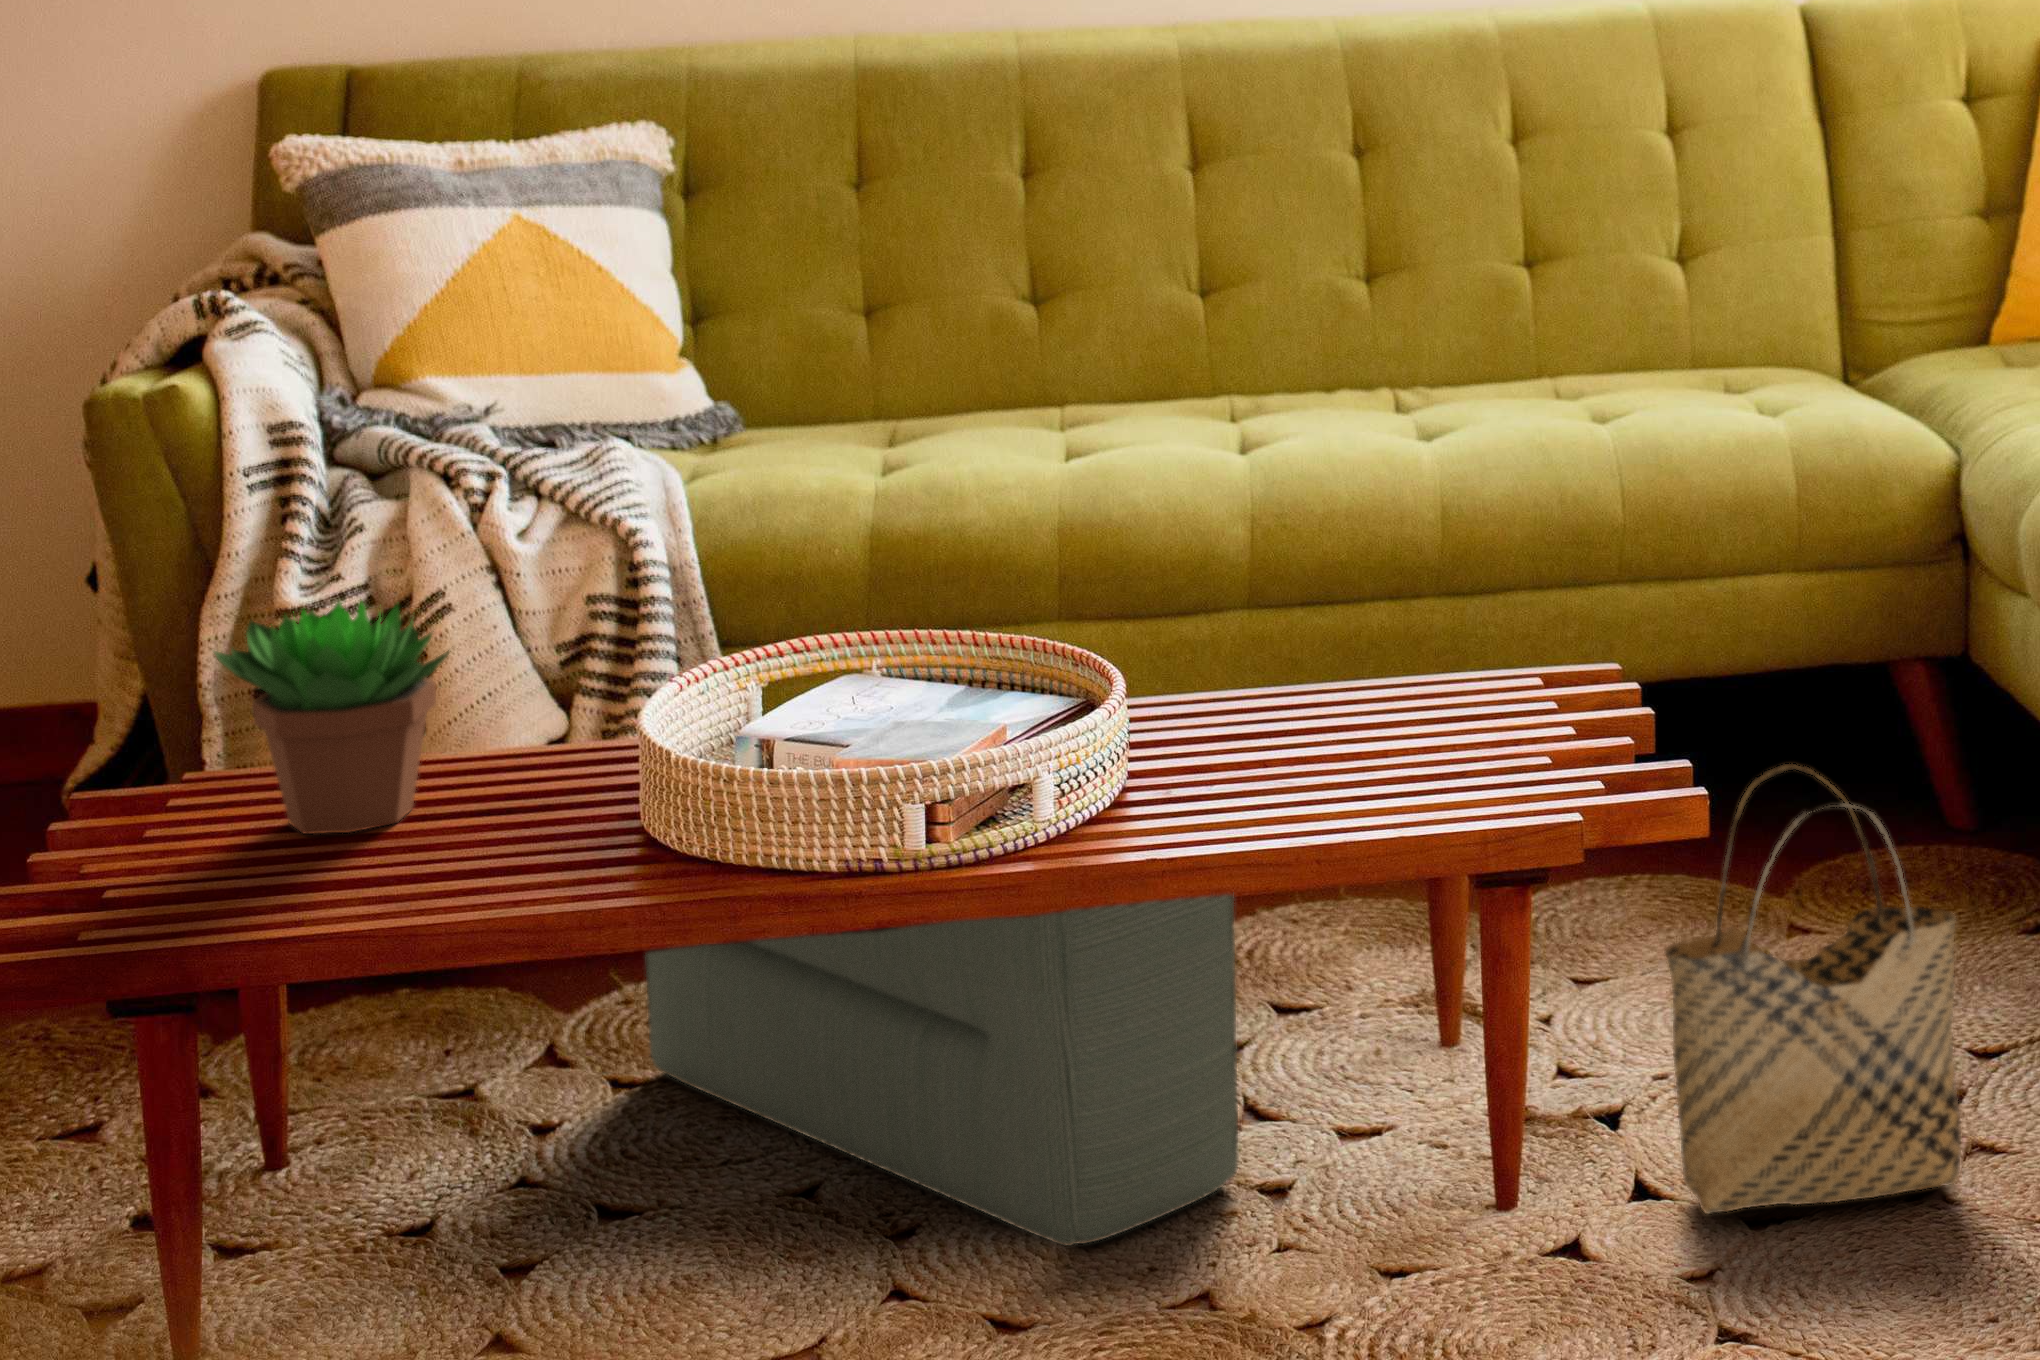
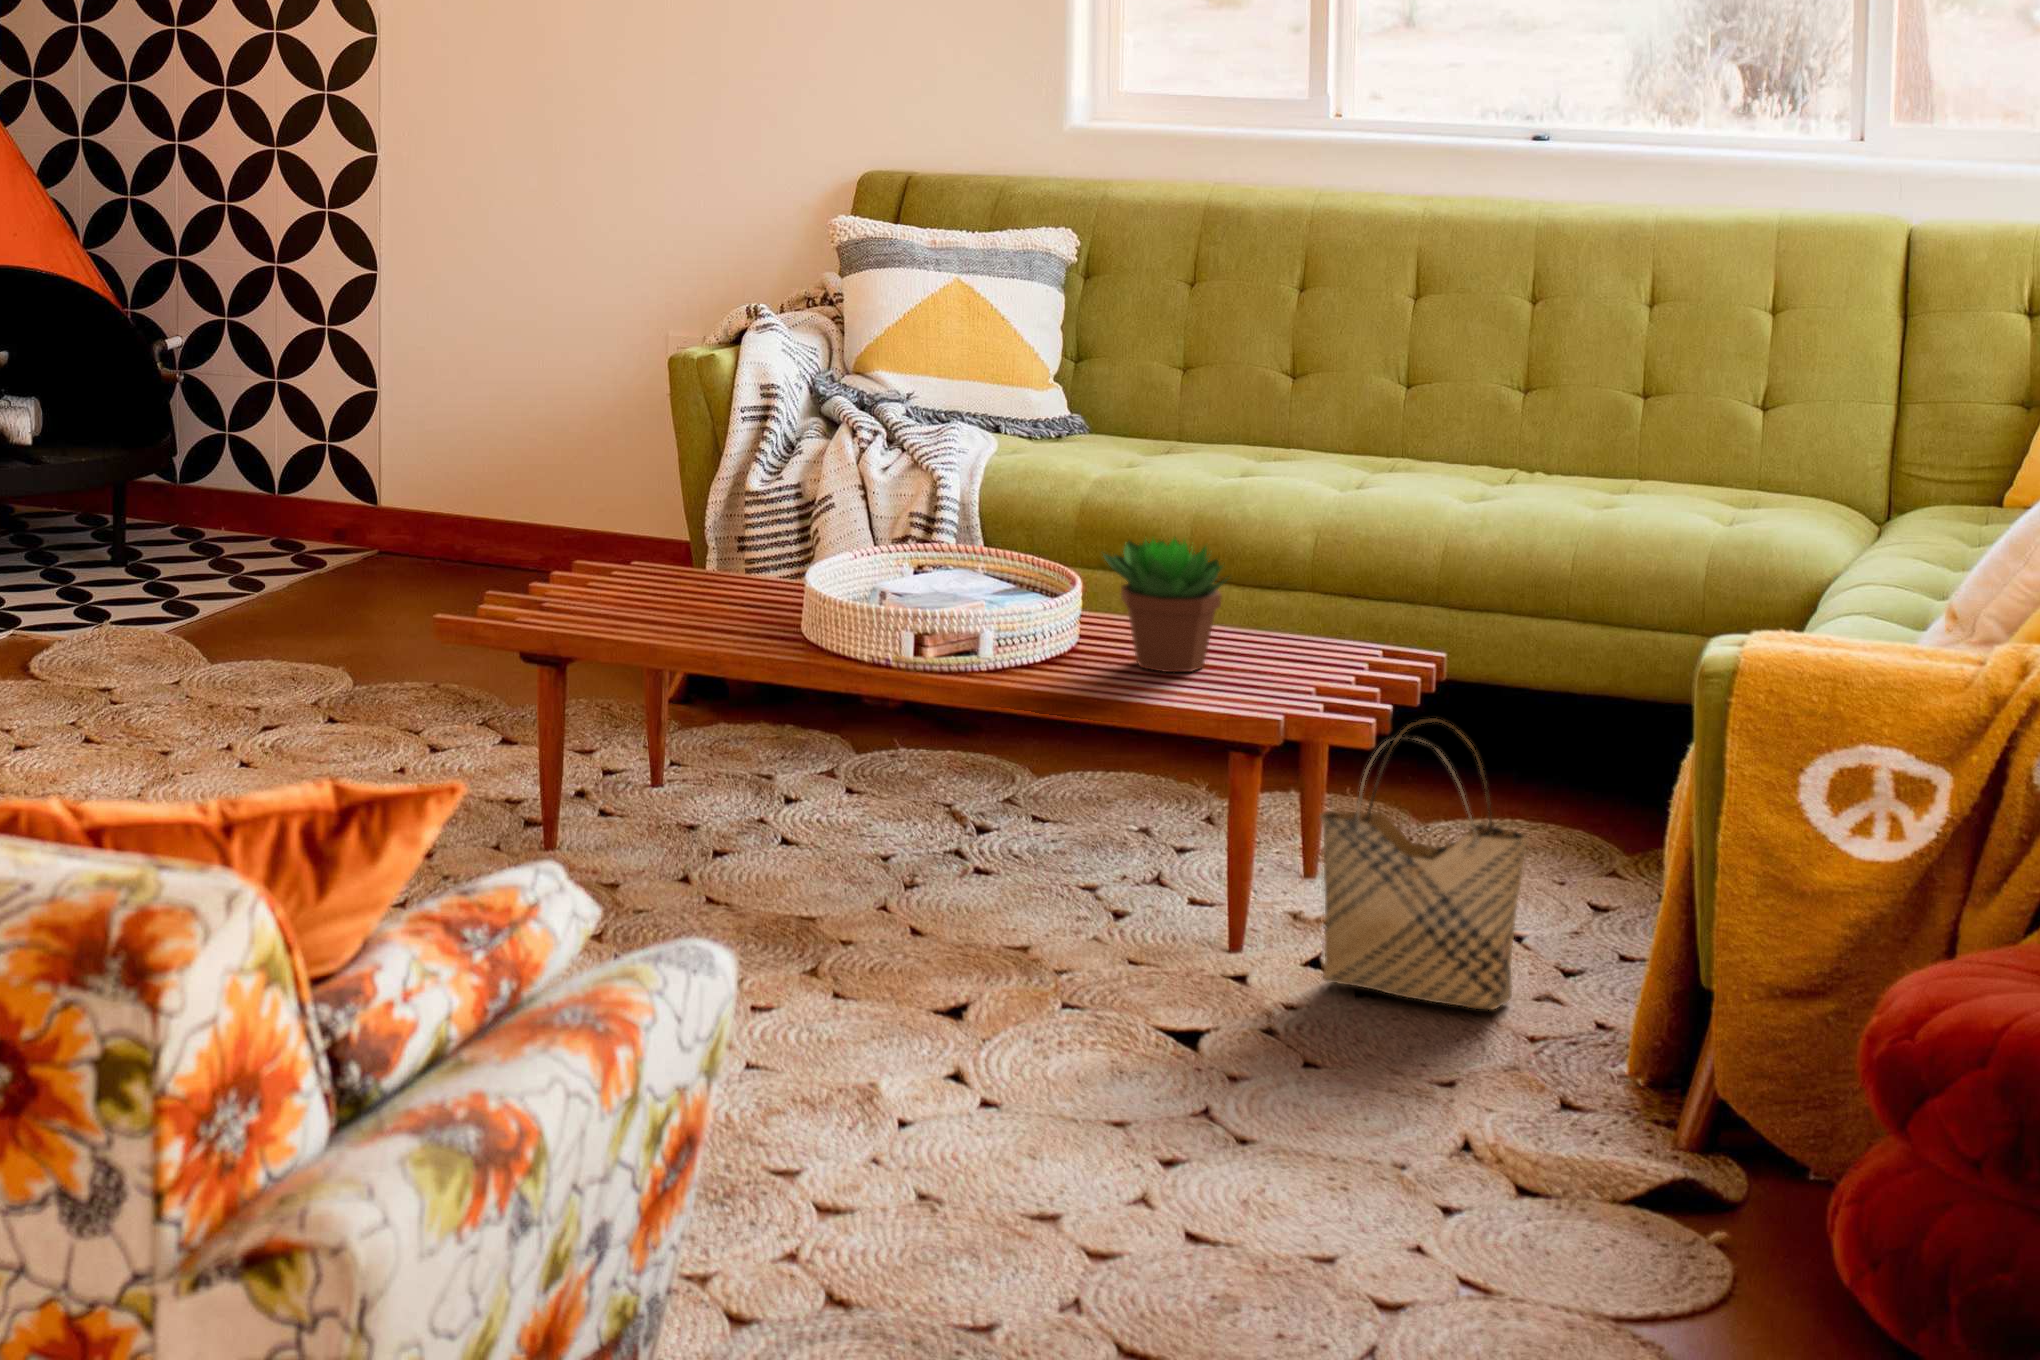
succulent plant: present [214,601,449,834] -> present [1103,537,1229,672]
pouf: present [645,895,1239,1246] -> none [883,589,1110,908]

